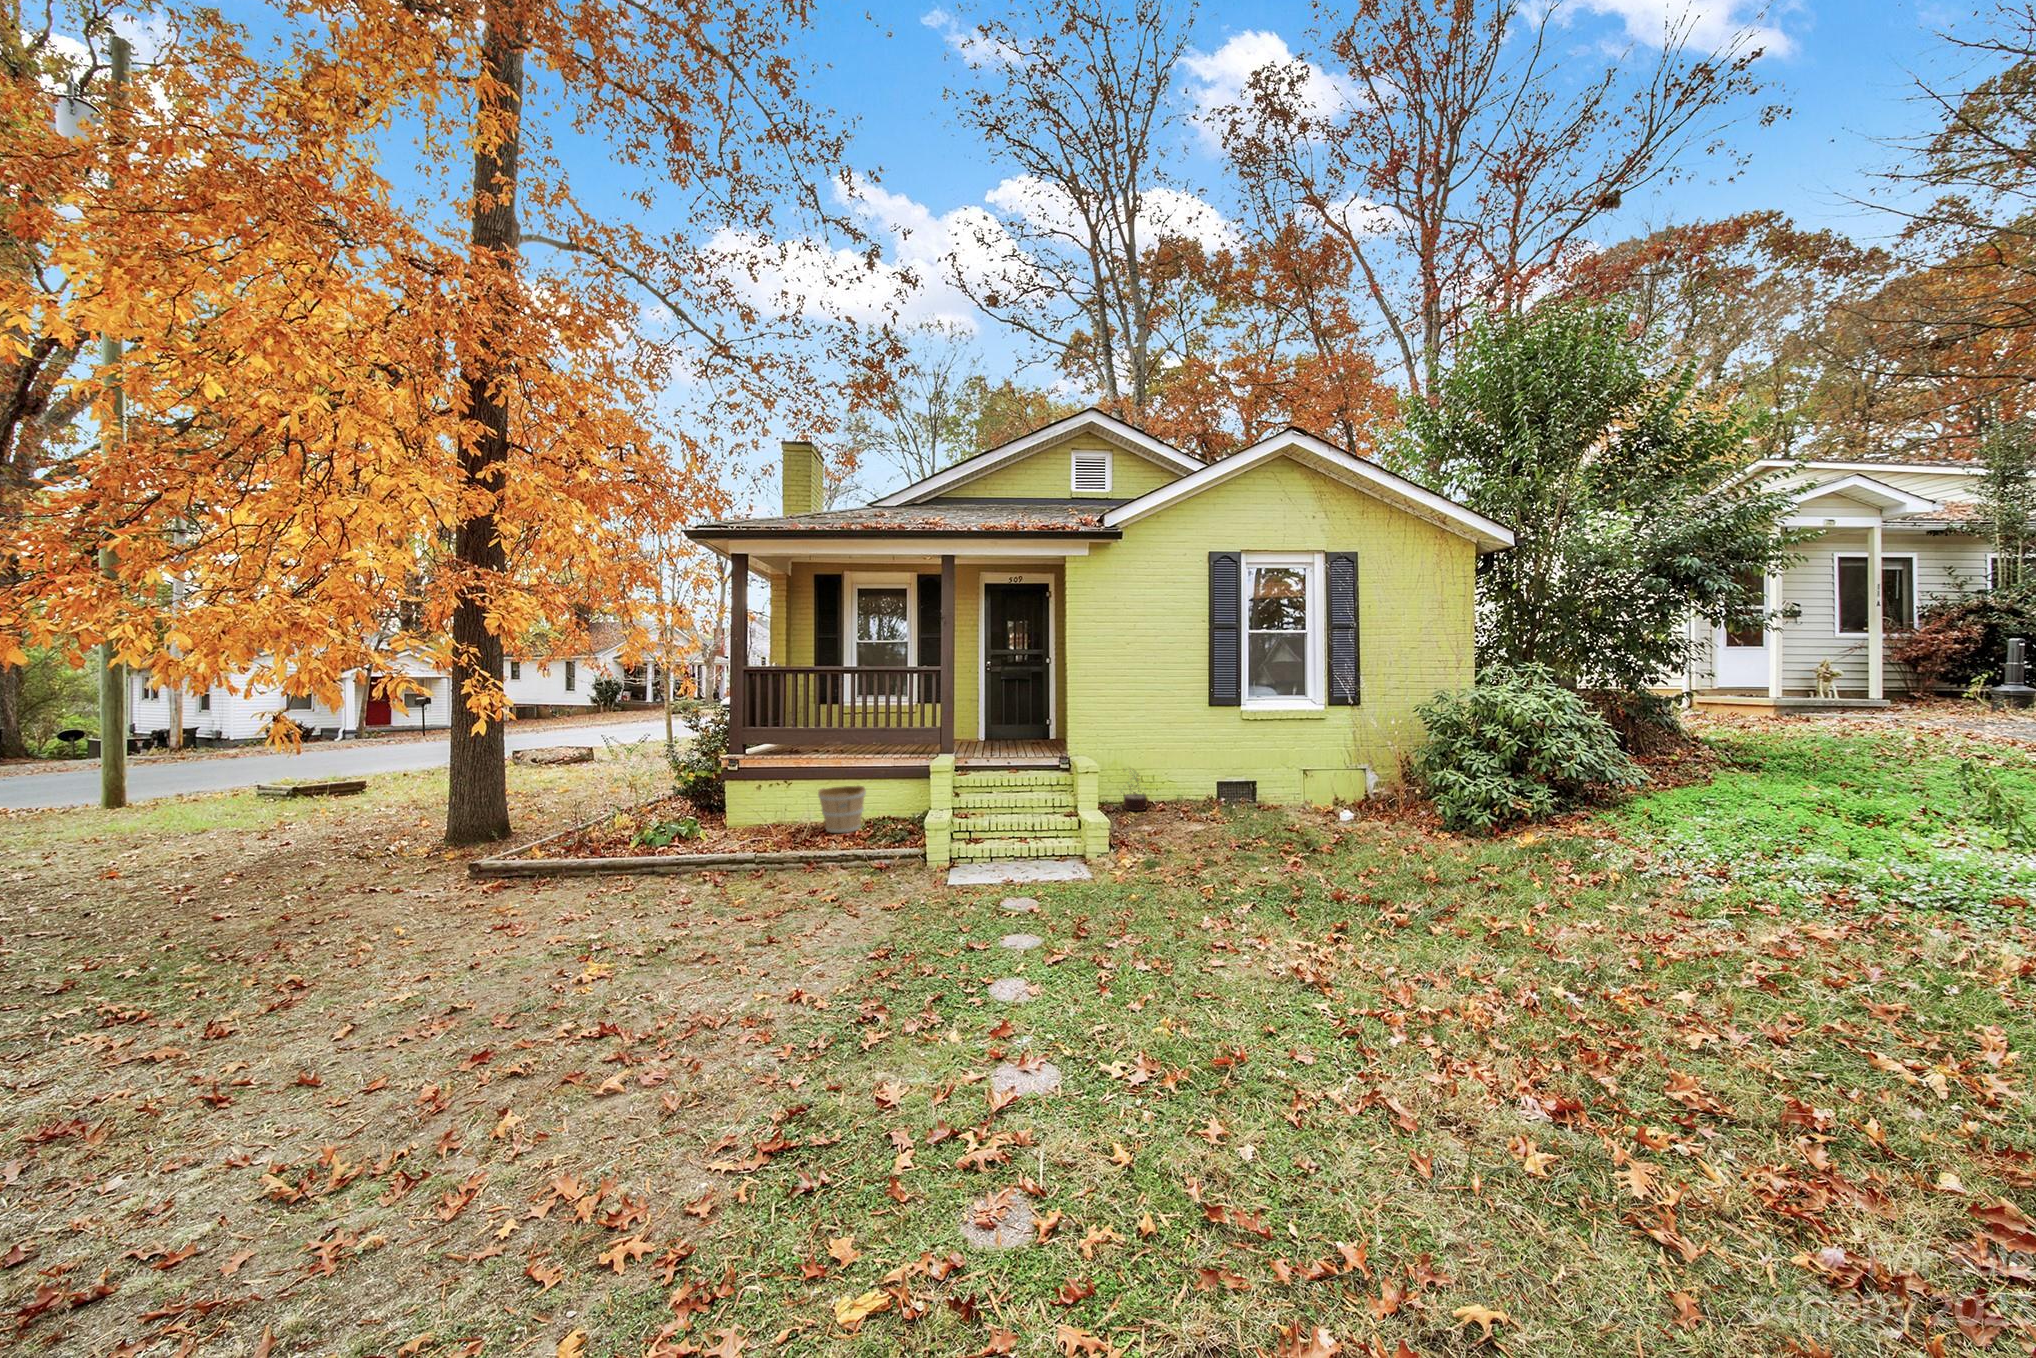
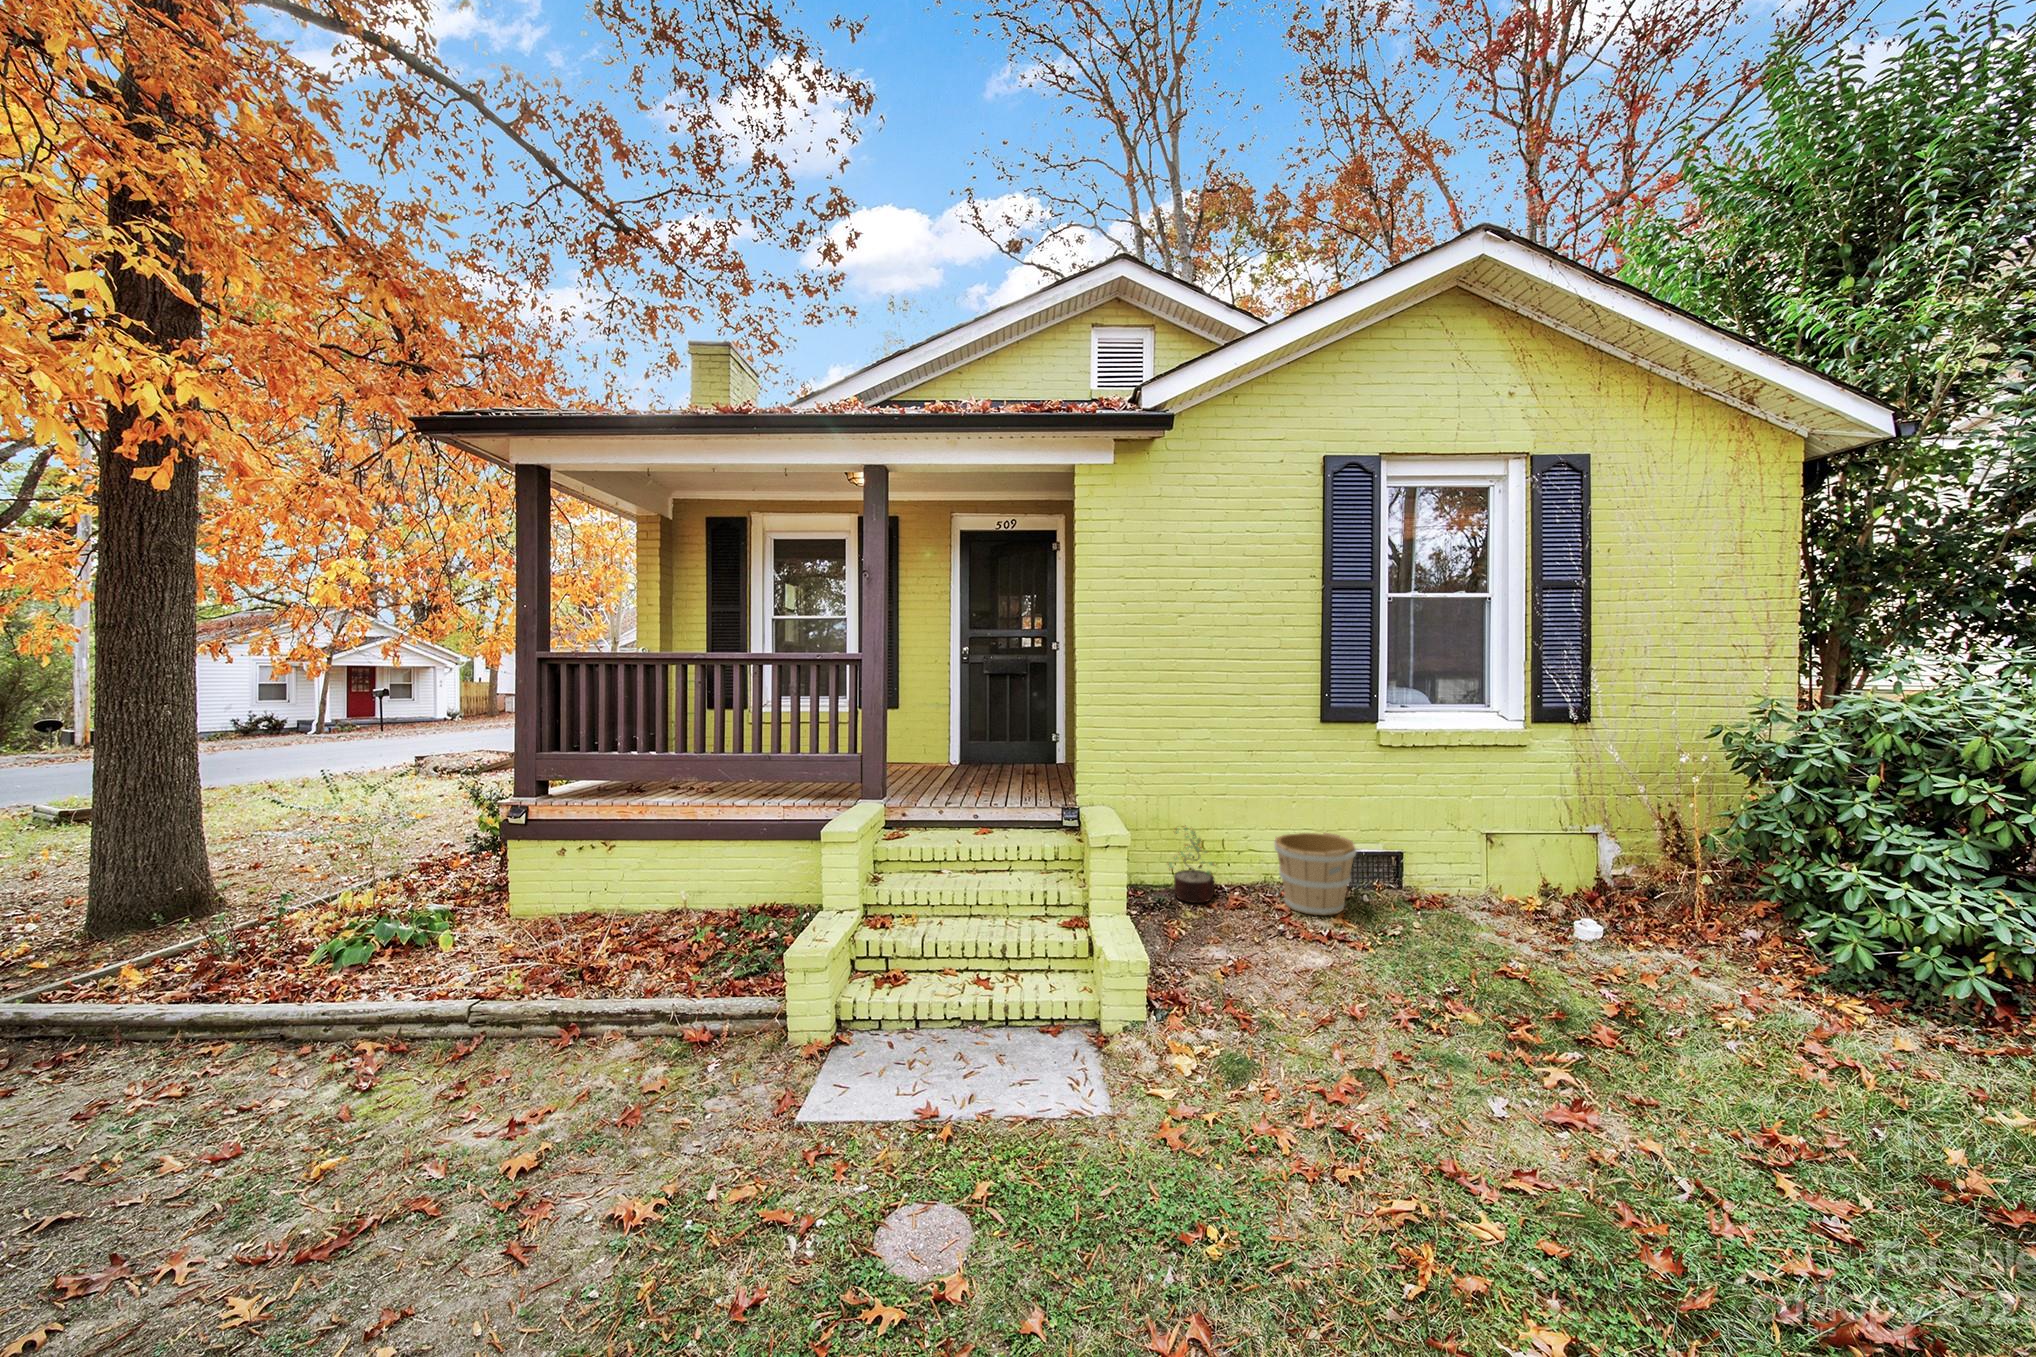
wooden bucket: present [818,786,866,833] -> present [1274,833,1356,915]

